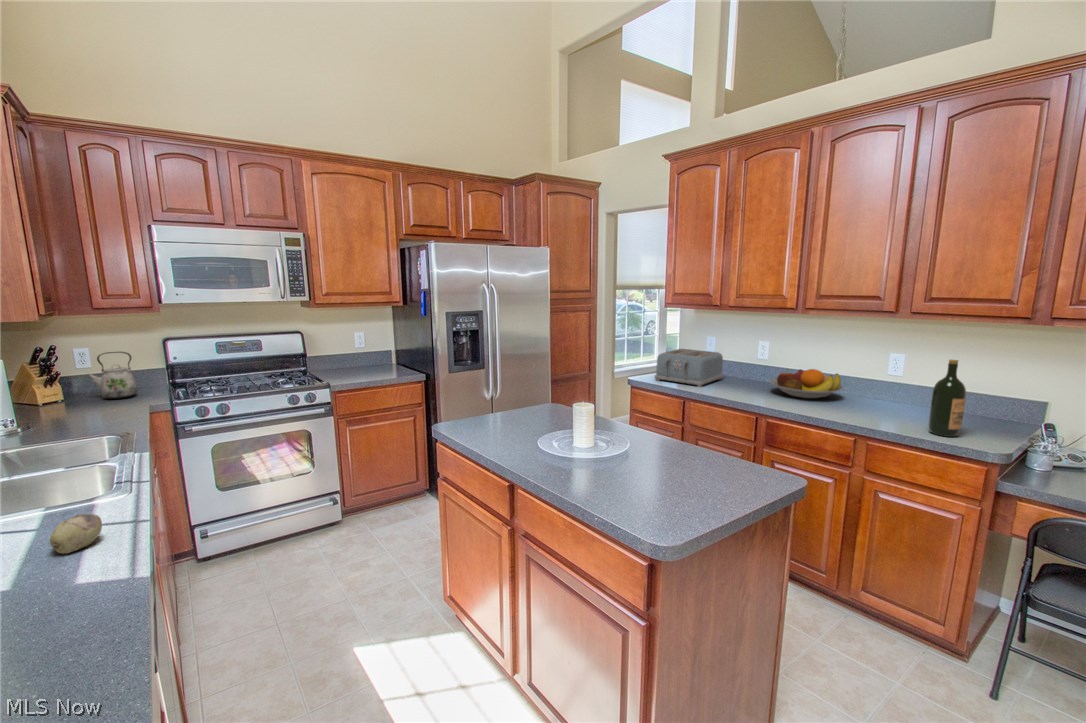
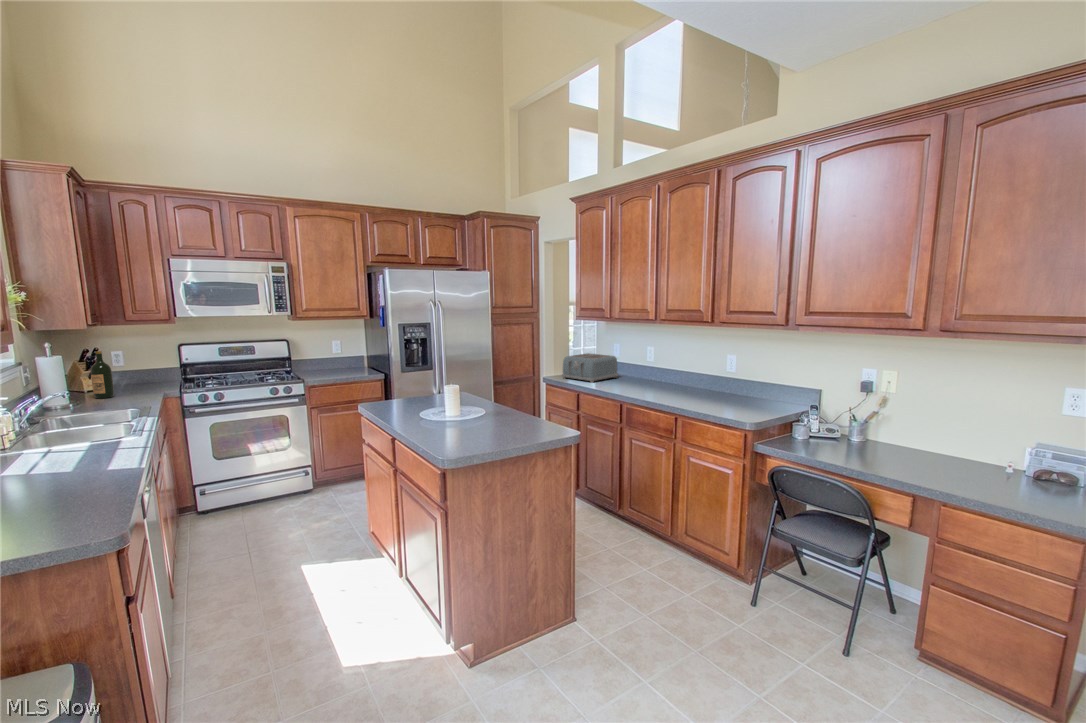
kettle: present [87,352,137,399] -> none [119,353,157,389]
wine bottle: present [929,360,966,437] -> present [90,351,114,399]
fruit bowl: present [770,369,843,399] -> none [641,367,694,390]
fruit: present [50,514,102,554] -> none [92,439,123,461]

